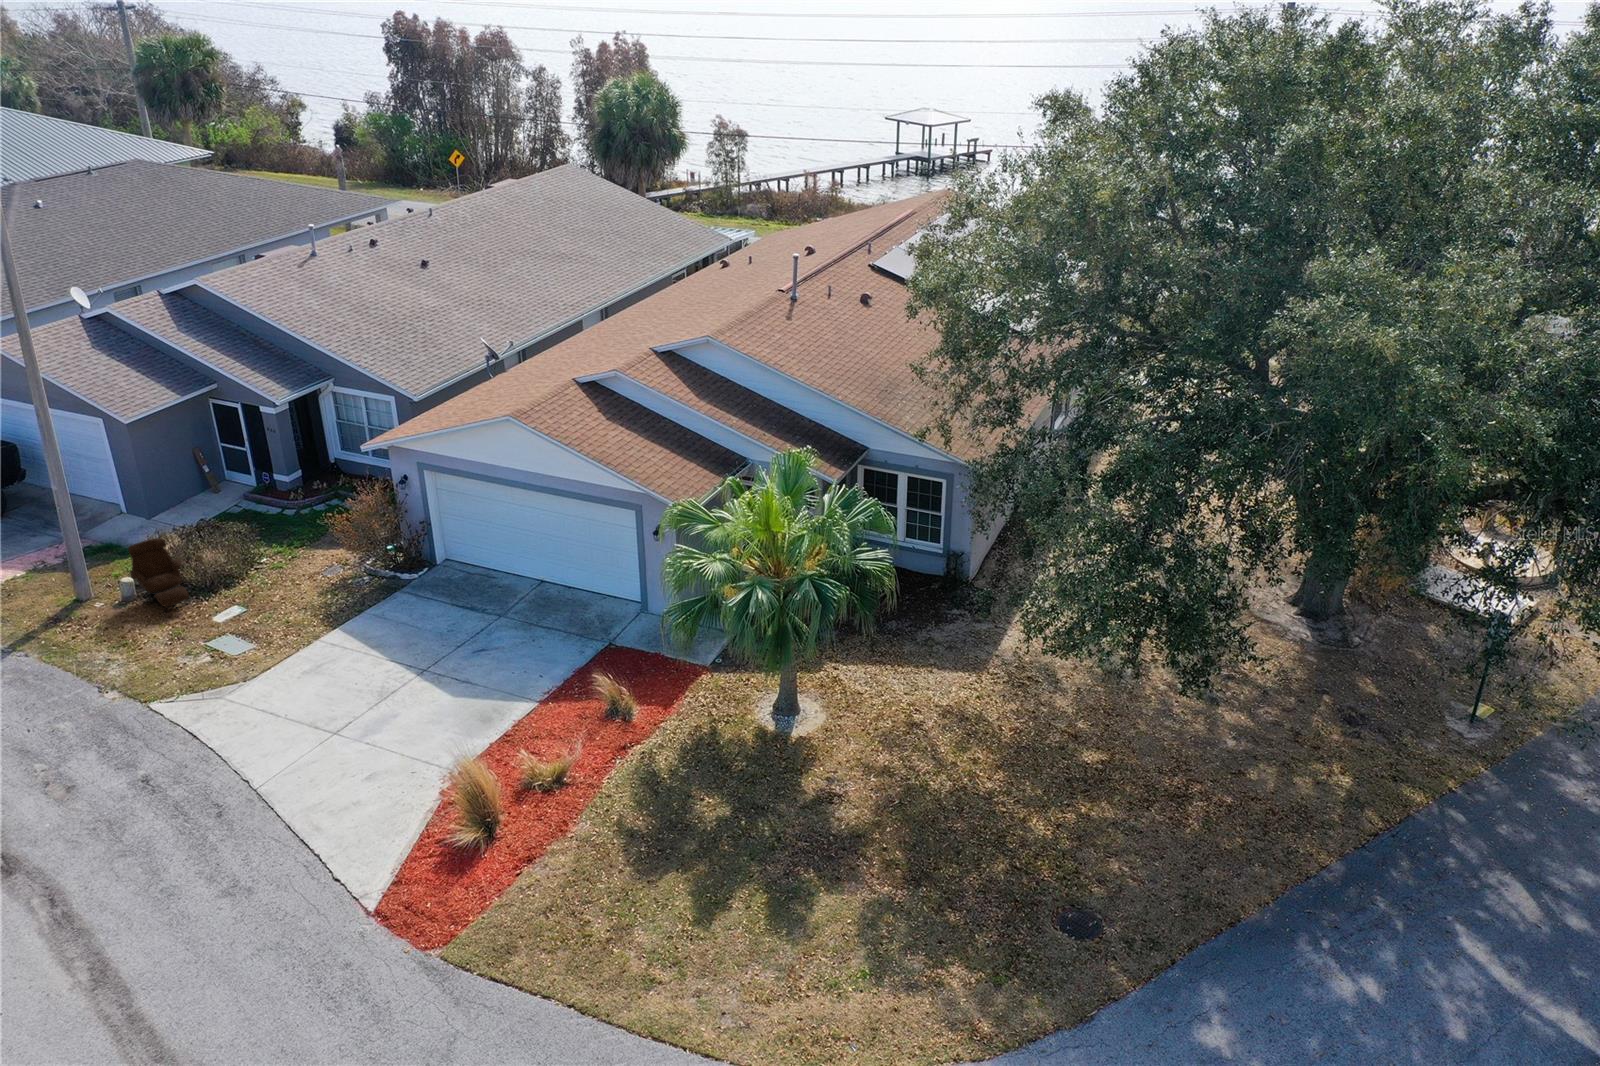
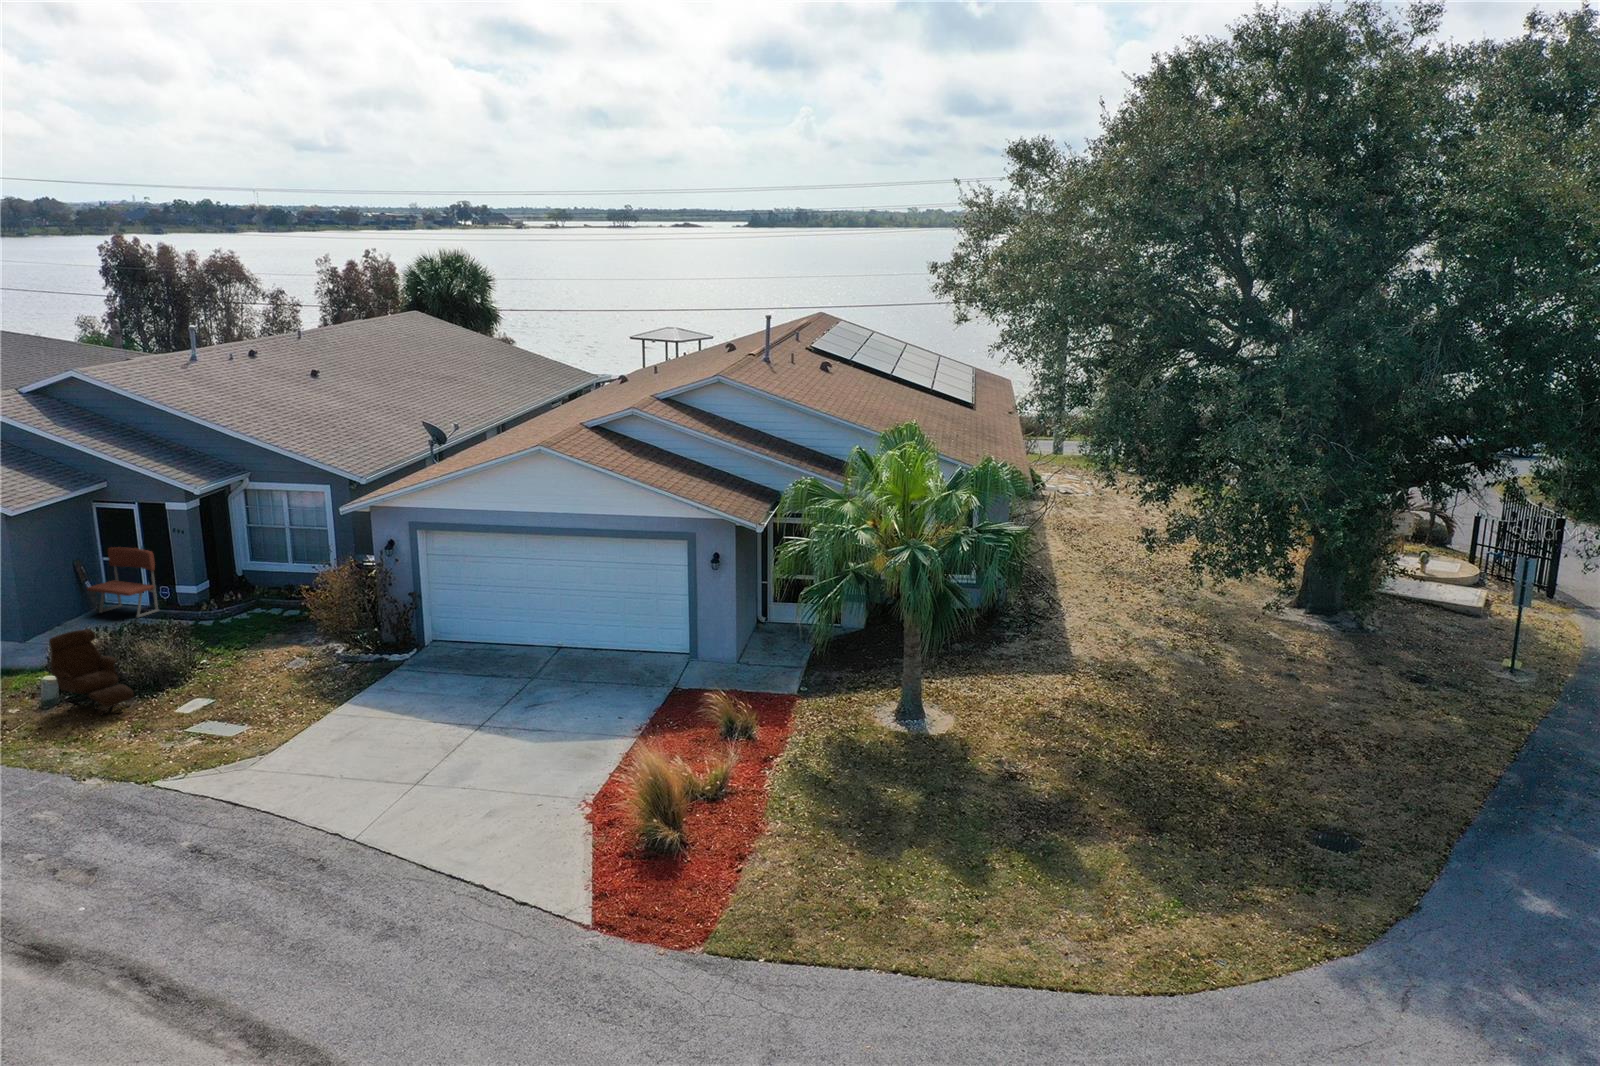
bench: none [206,438,261,500] -> present [87,547,159,618]

